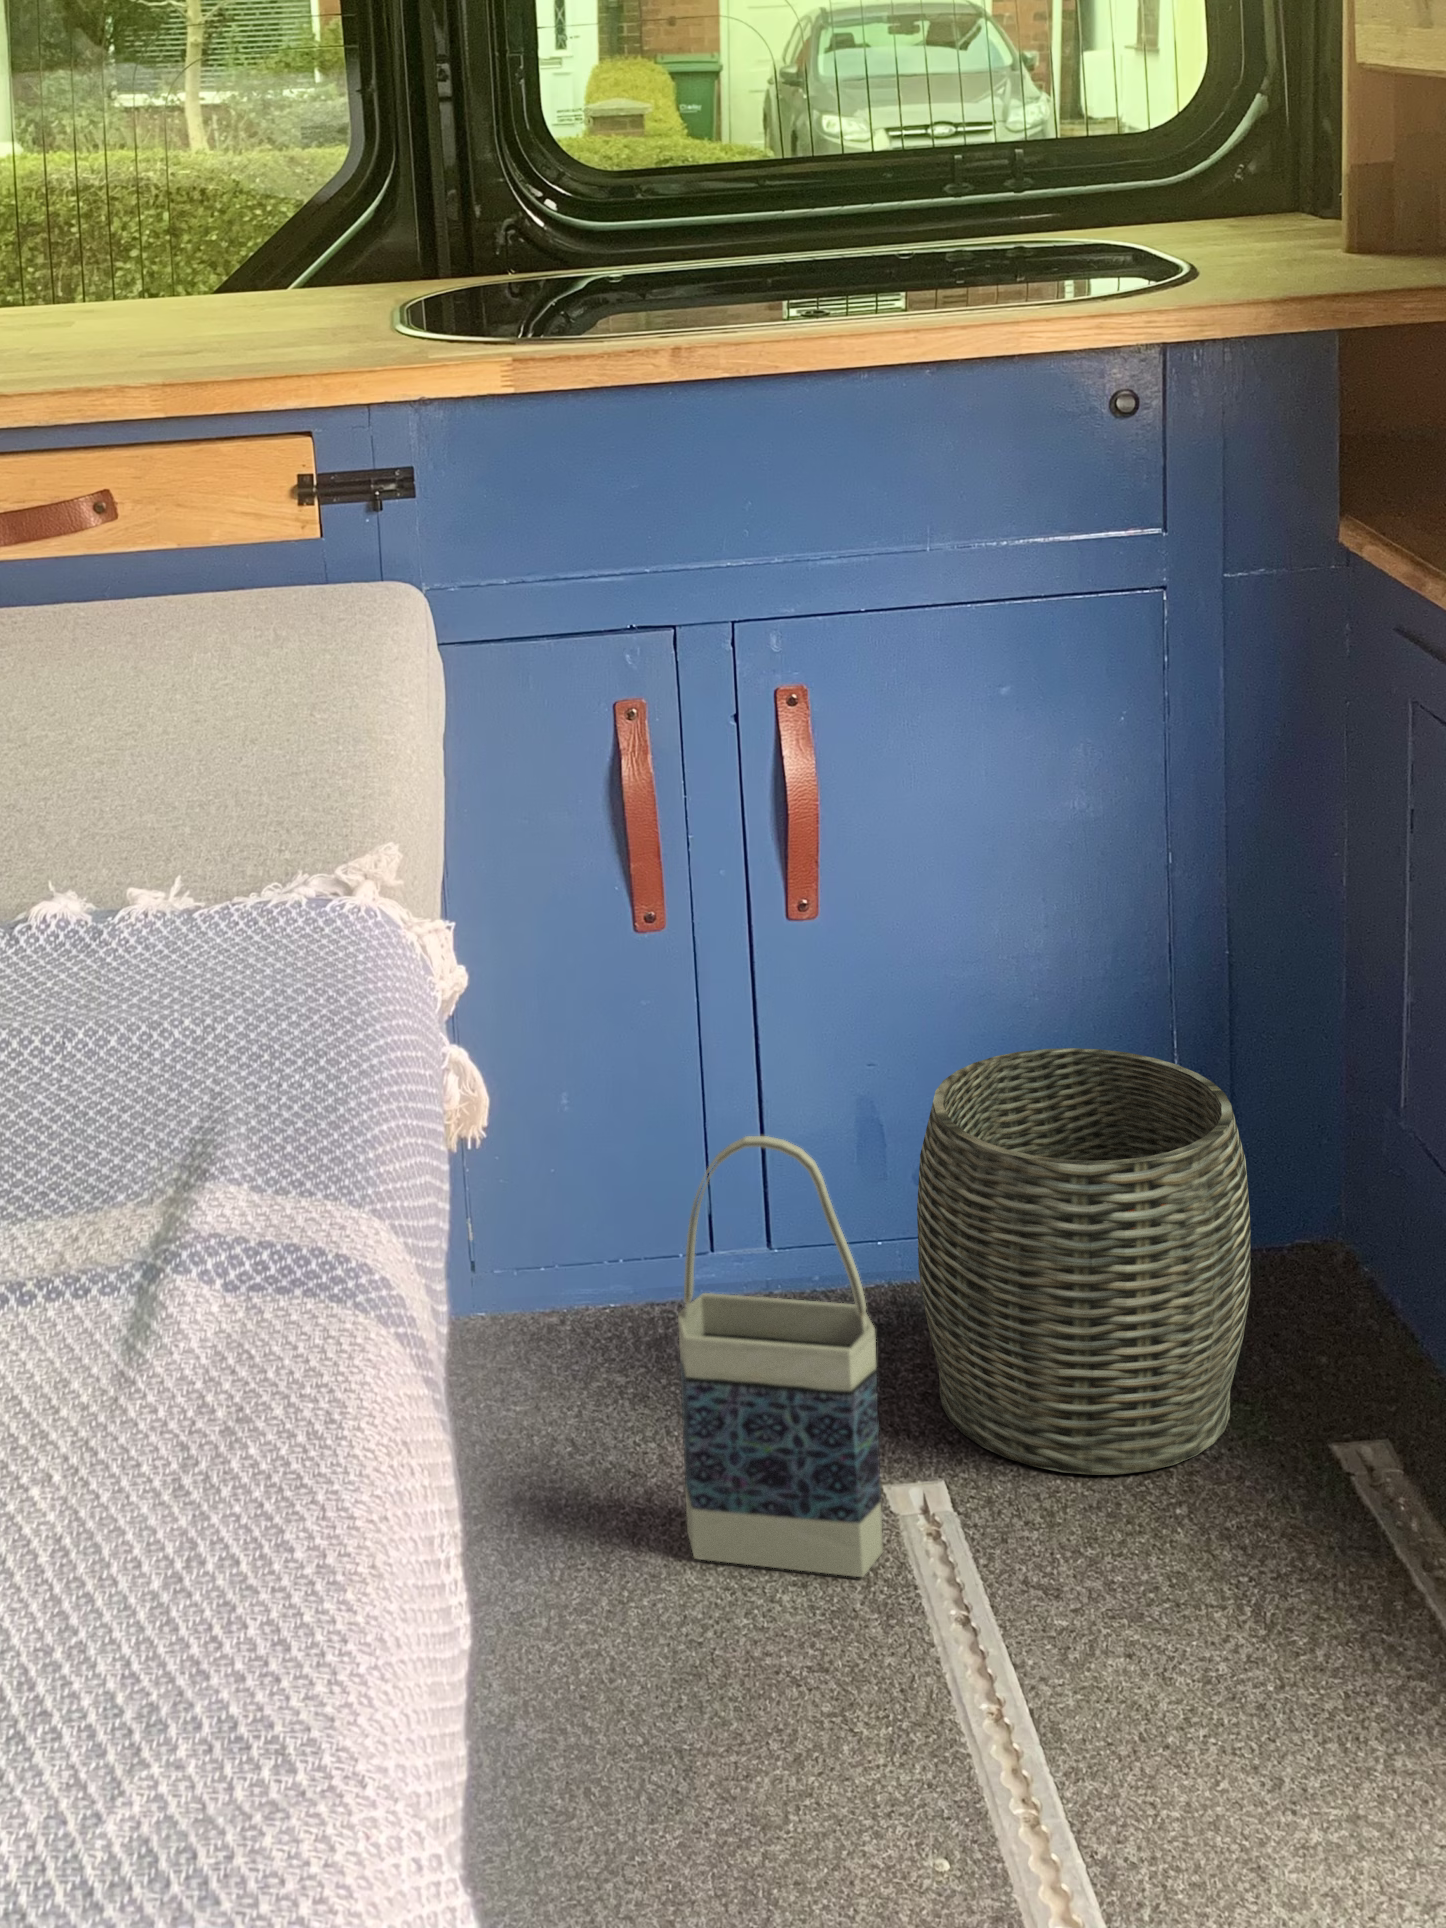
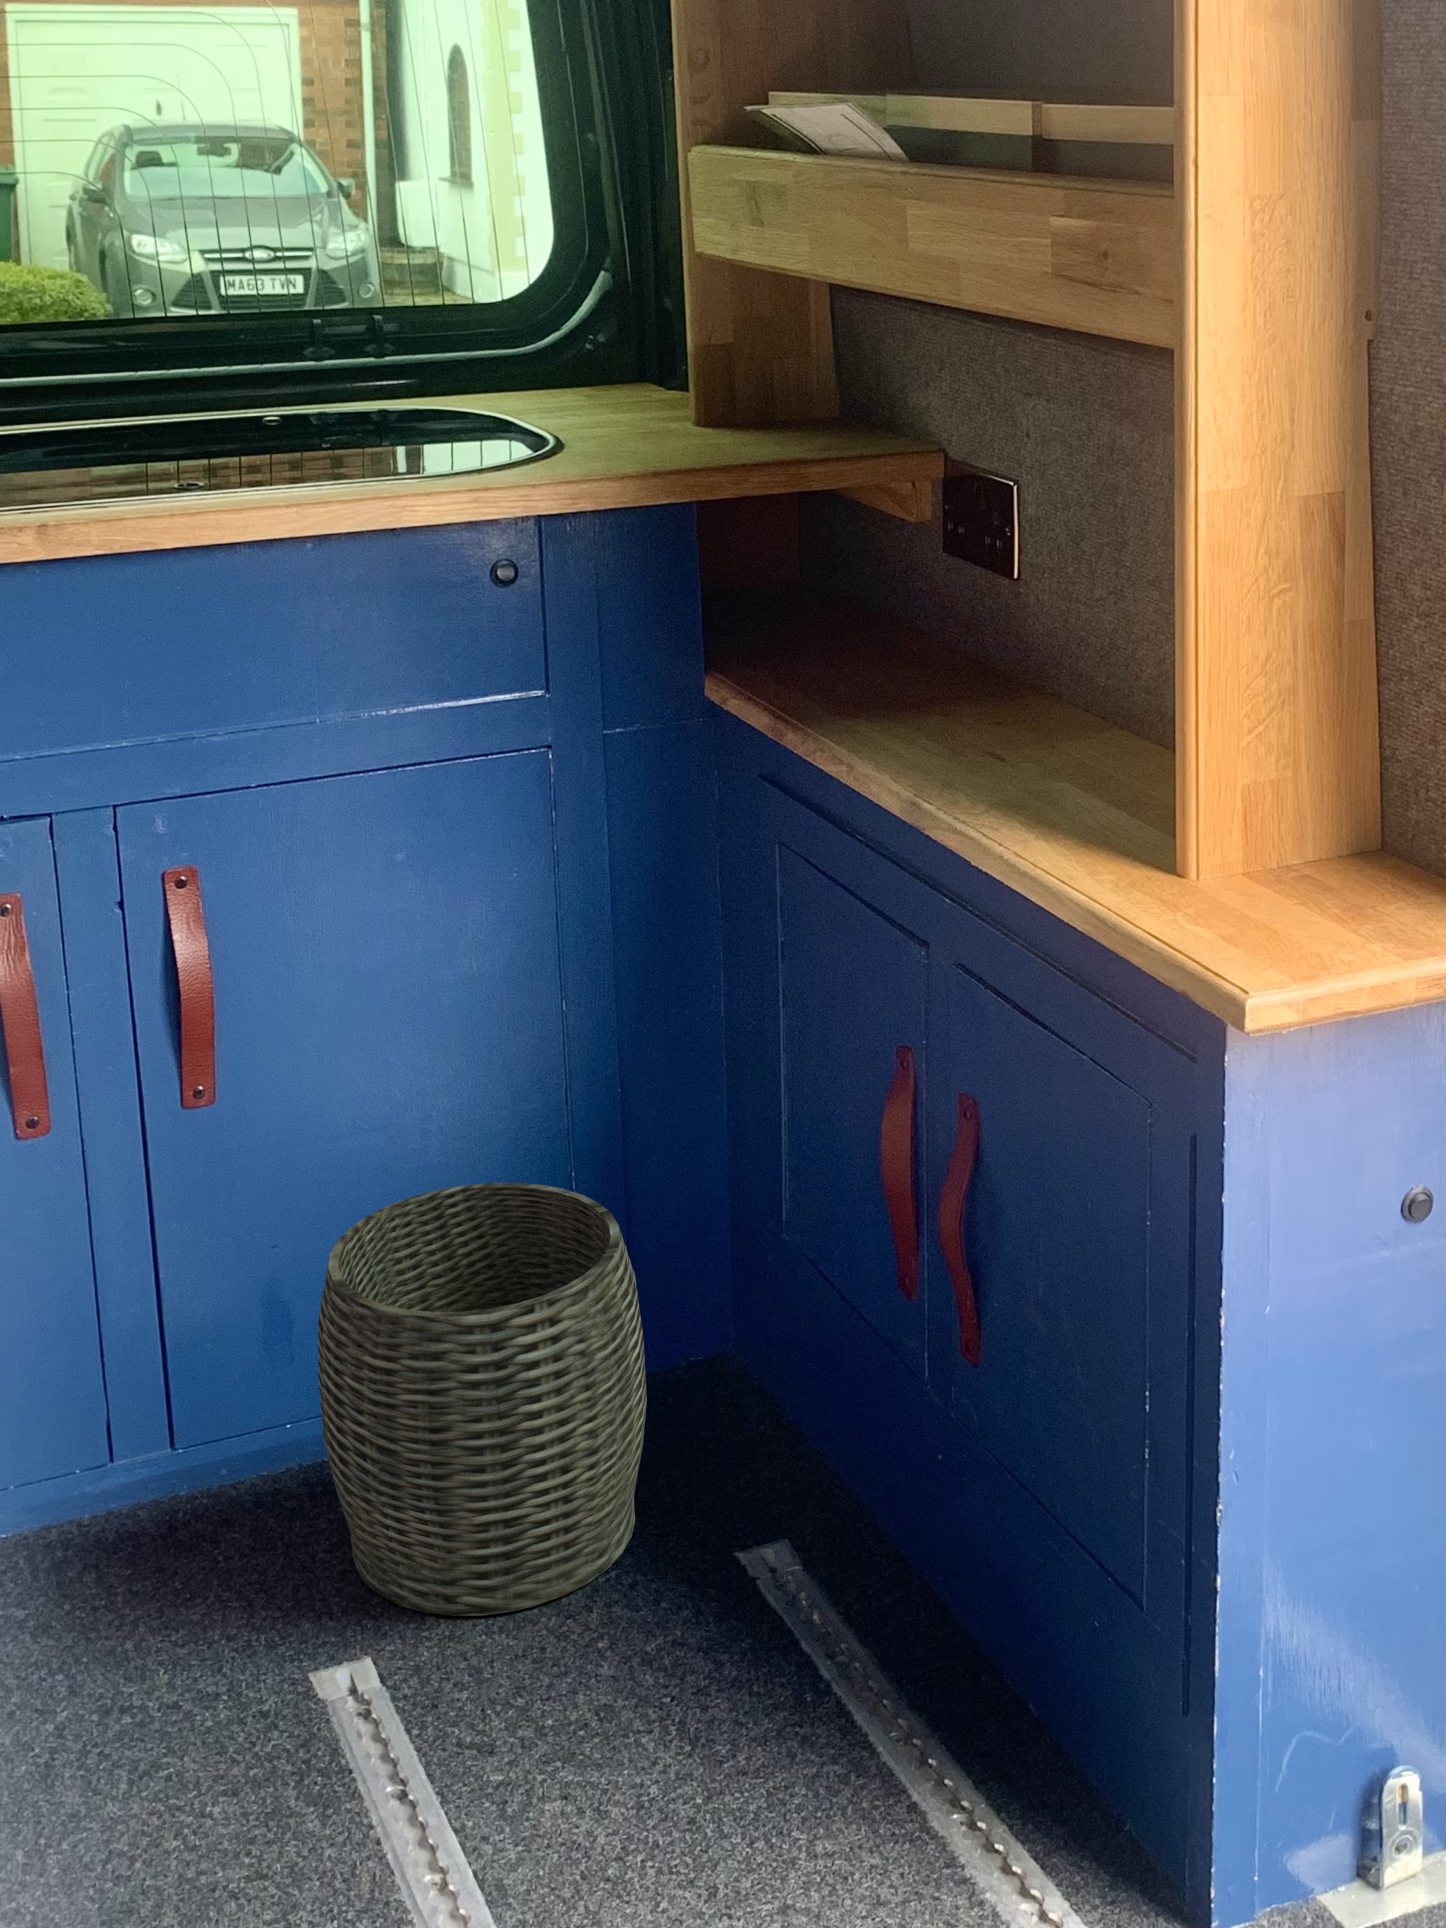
bag: present [678,1136,883,1577] -> none [75,1349,311,1804]

